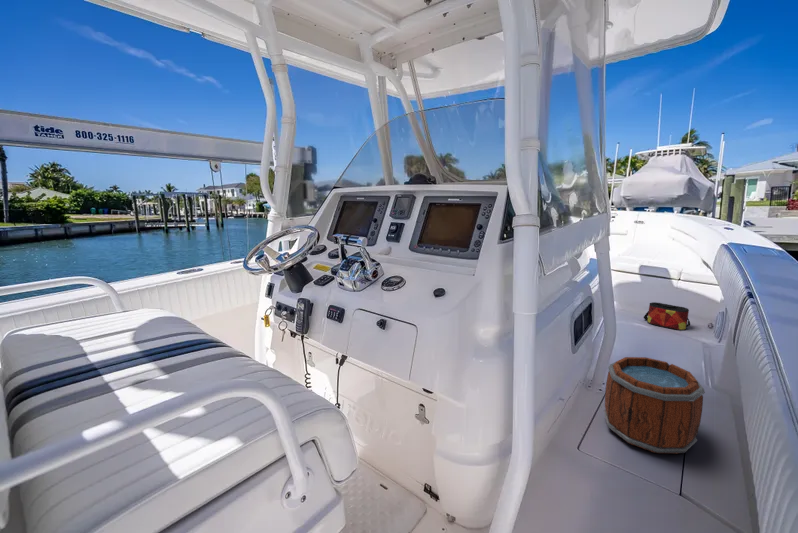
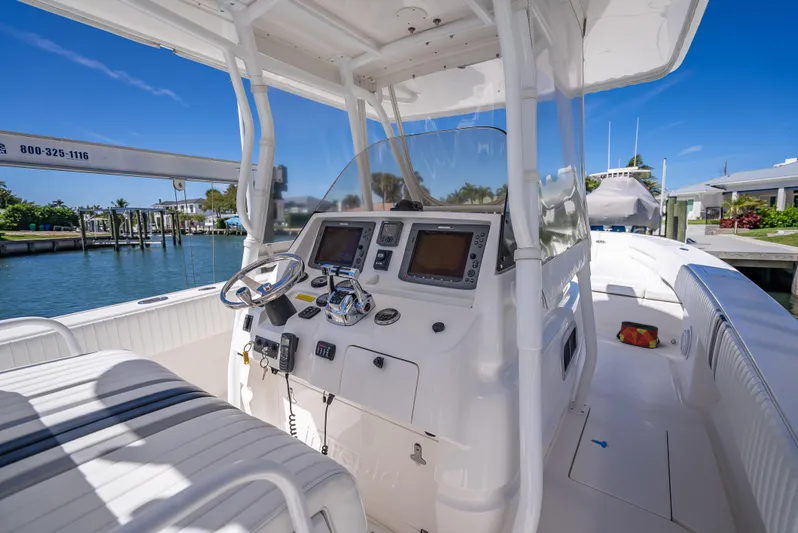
bucket: present [604,357,705,454] -> none [592,382,690,480]

